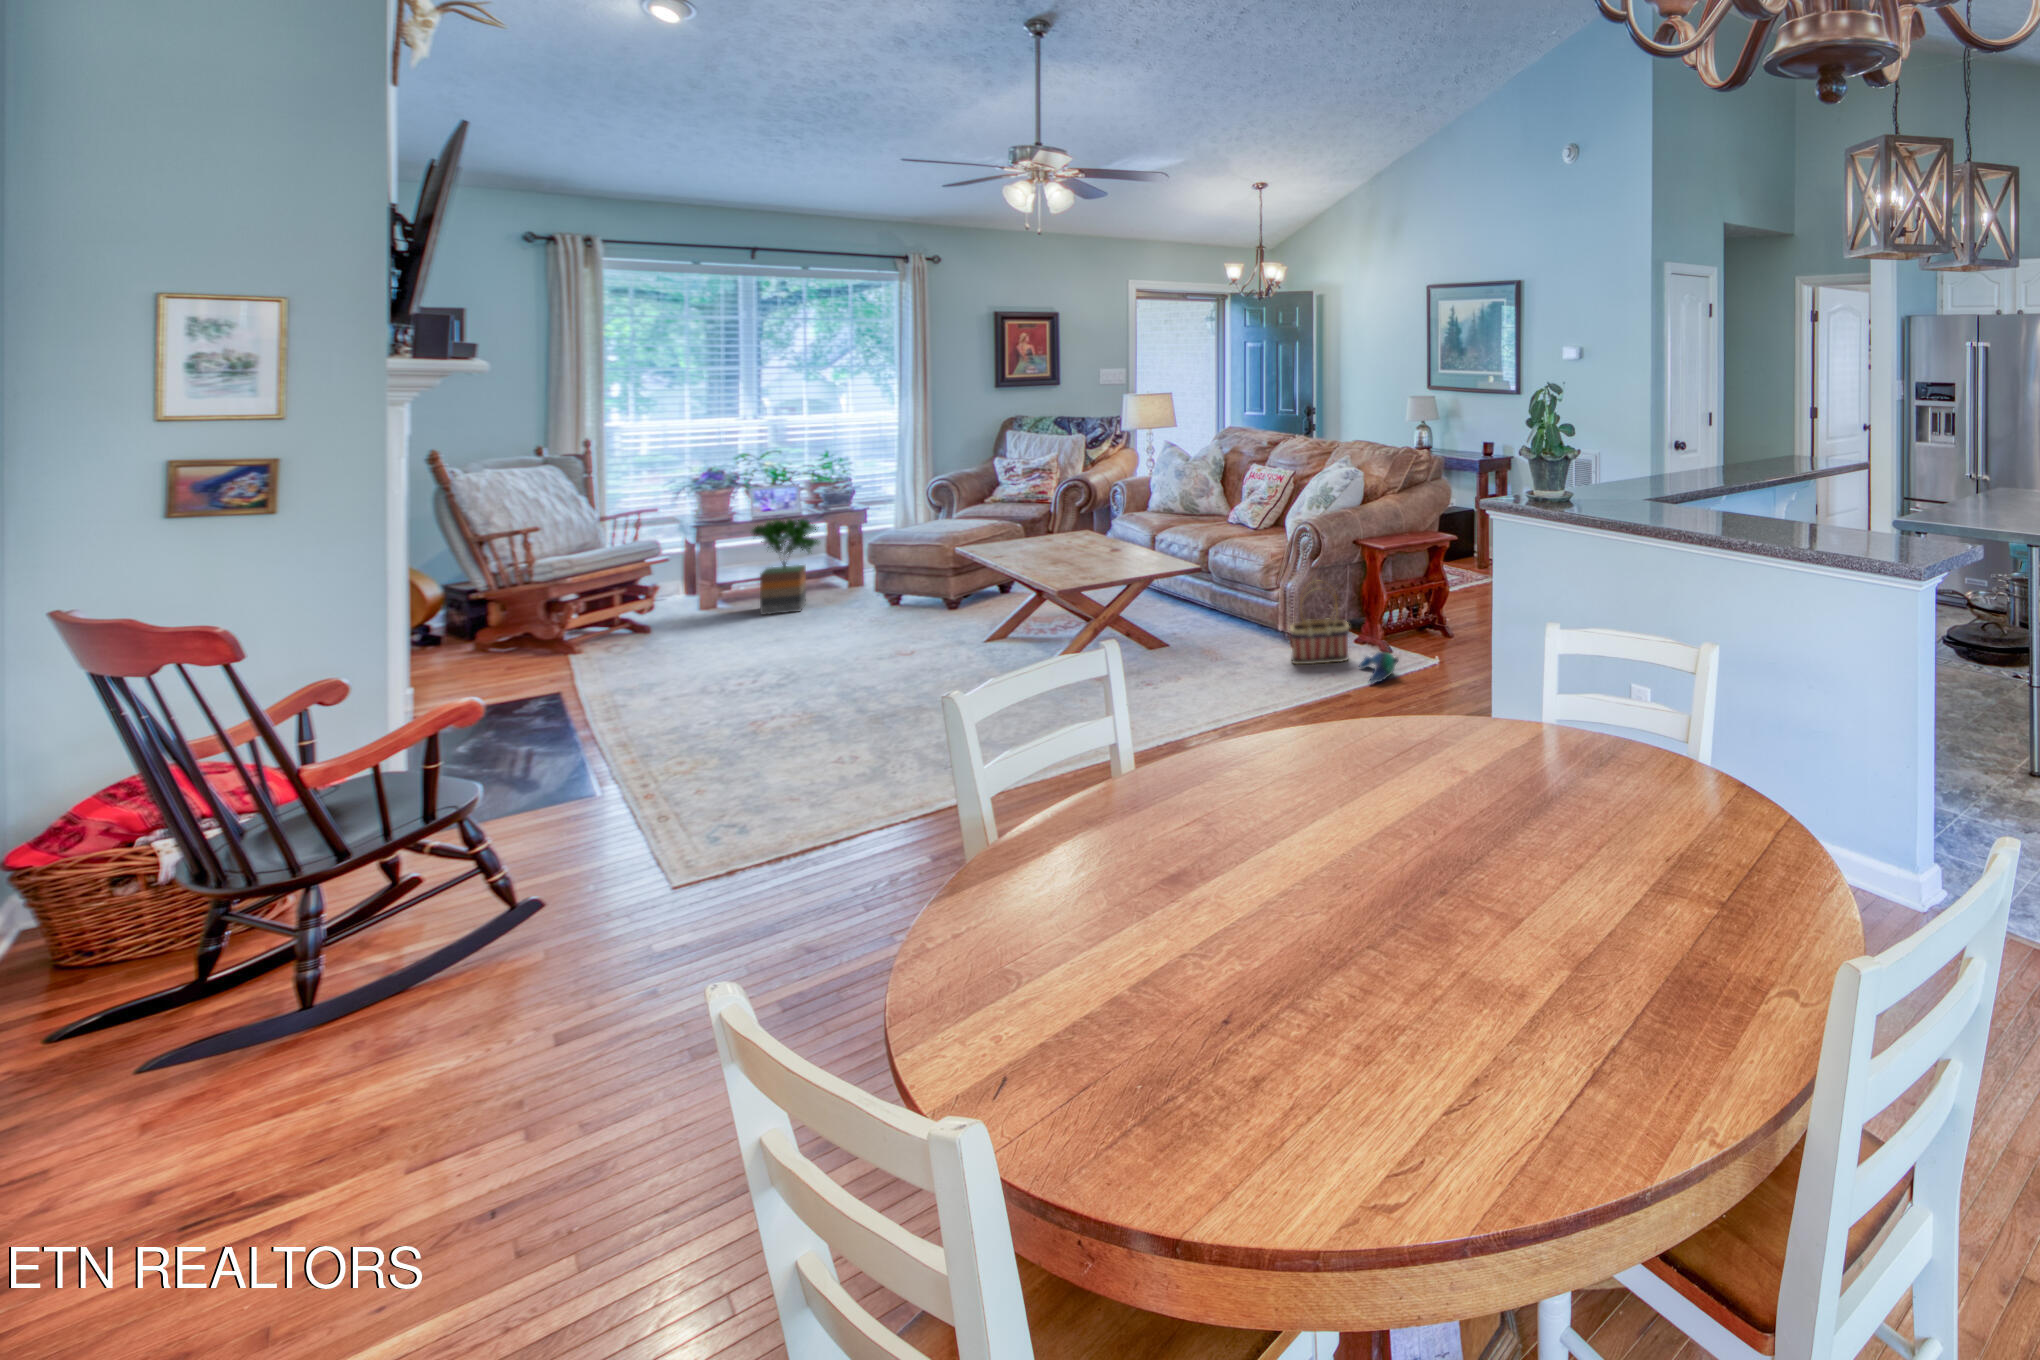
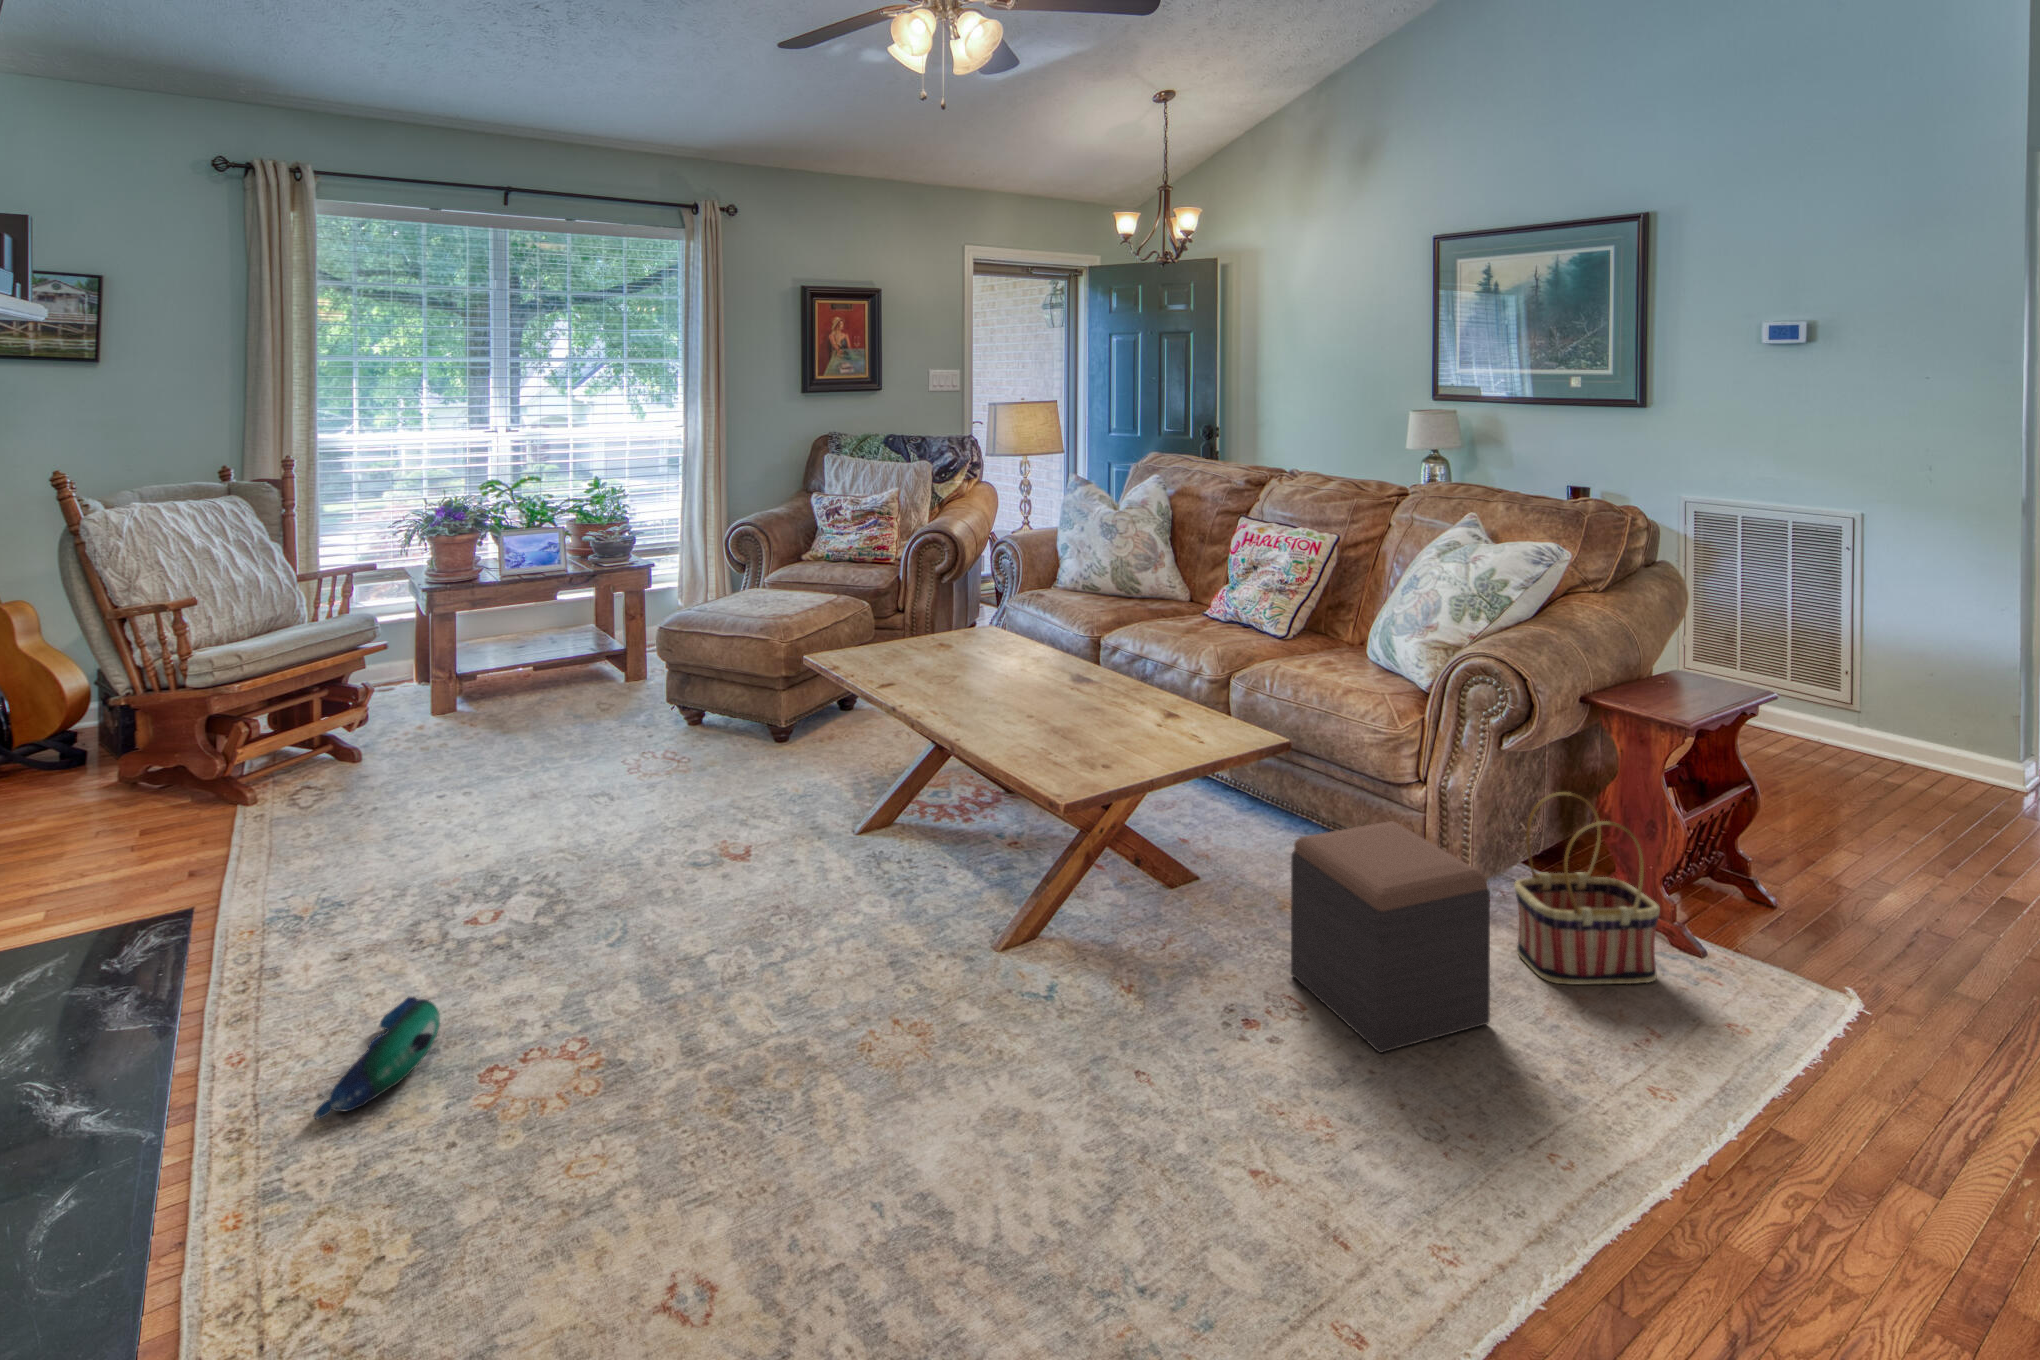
potted tree: present [751,518,820,615] -> none [495,584,599,740]
footstool: none [1169,596,1248,686] -> present [1291,821,1490,1053]
plush toy: present [1360,652,1398,683] -> present [314,997,440,1119]

